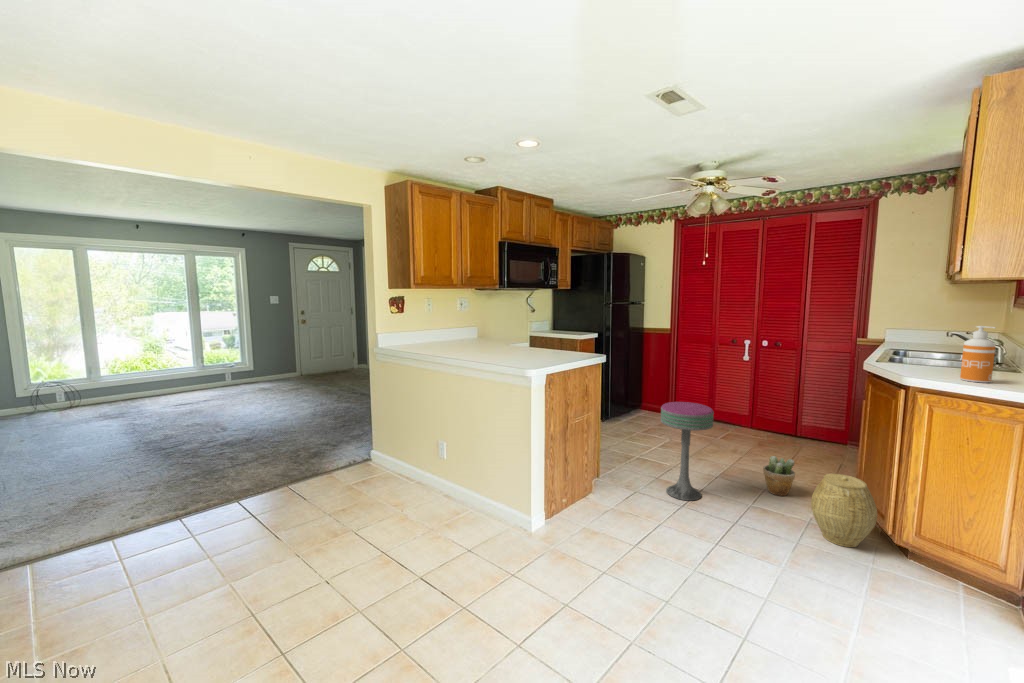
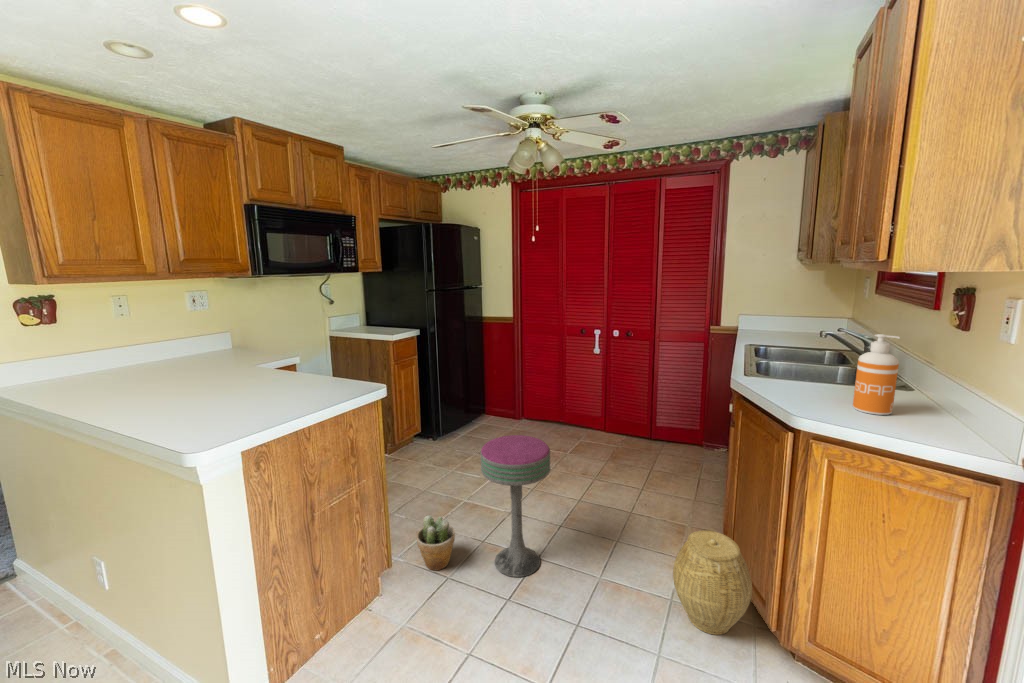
potted plant: present [763,456,795,496] -> present [416,515,455,570]

